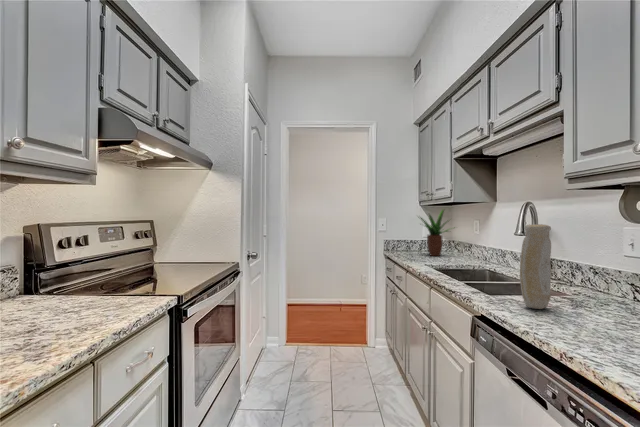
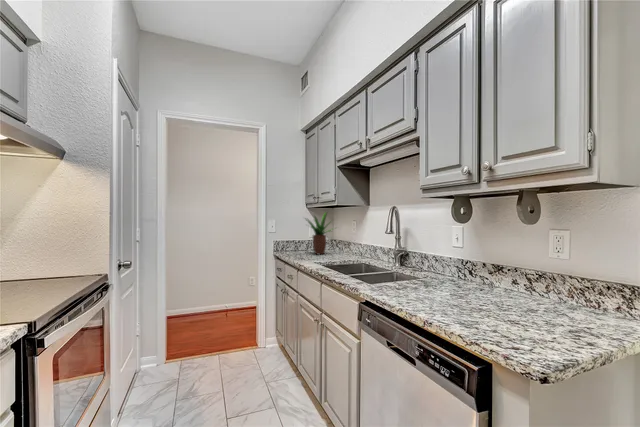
vase: present [520,224,551,309] -> none [393,225,413,291]

